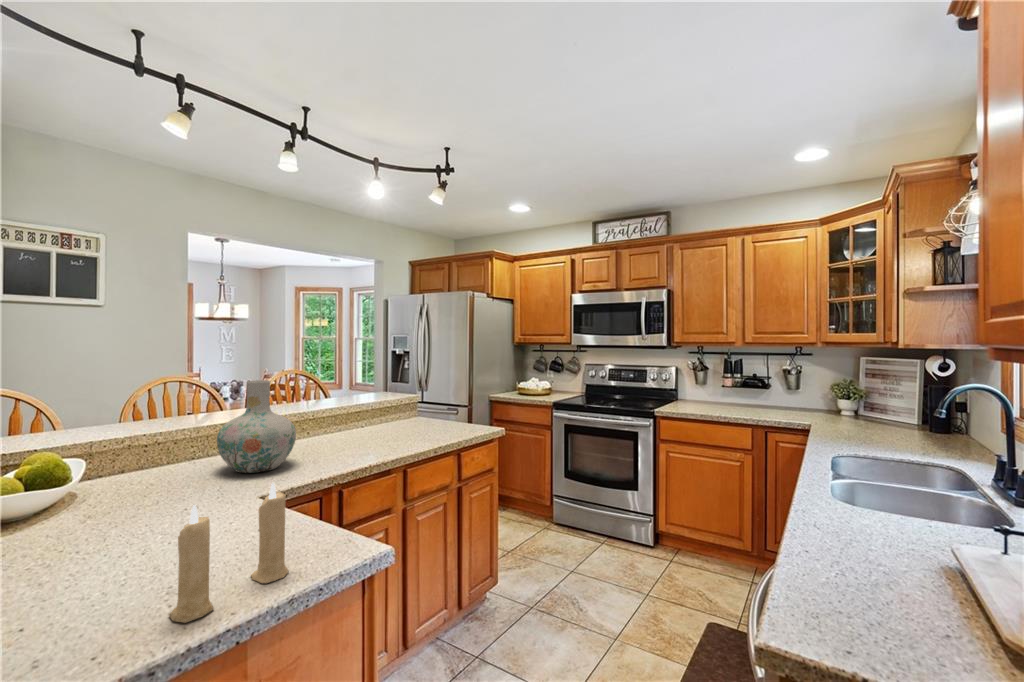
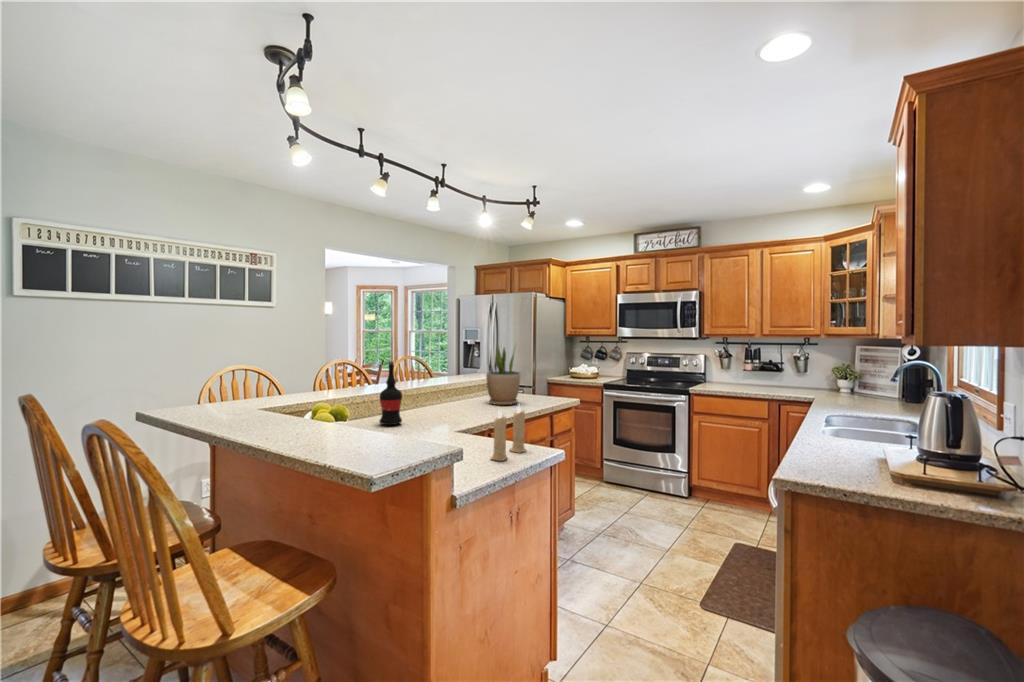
potted plant: none [355,350,404,445] -> present [486,347,520,405]
vase: present [217,380,296,473] -> none [421,359,466,417]
wine bottle: none [105,389,155,499] -> present [379,361,402,425]

